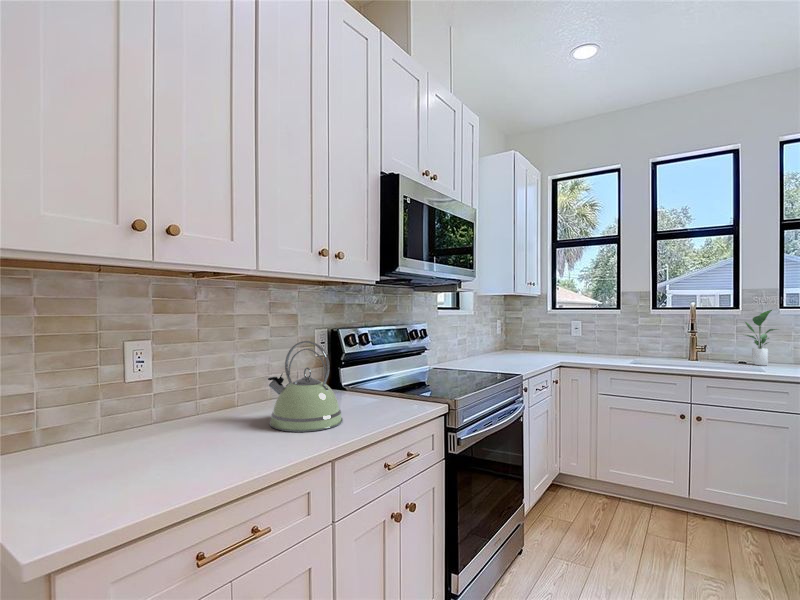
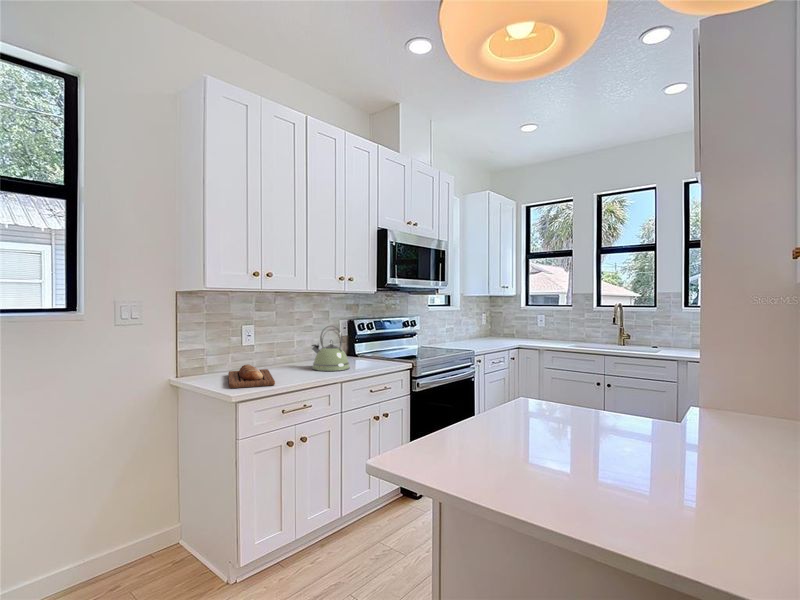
potted plant: present [745,310,778,365] -> none [654,308,681,349]
bread loaf: none [52,431,182,513] -> present [228,365,275,388]

